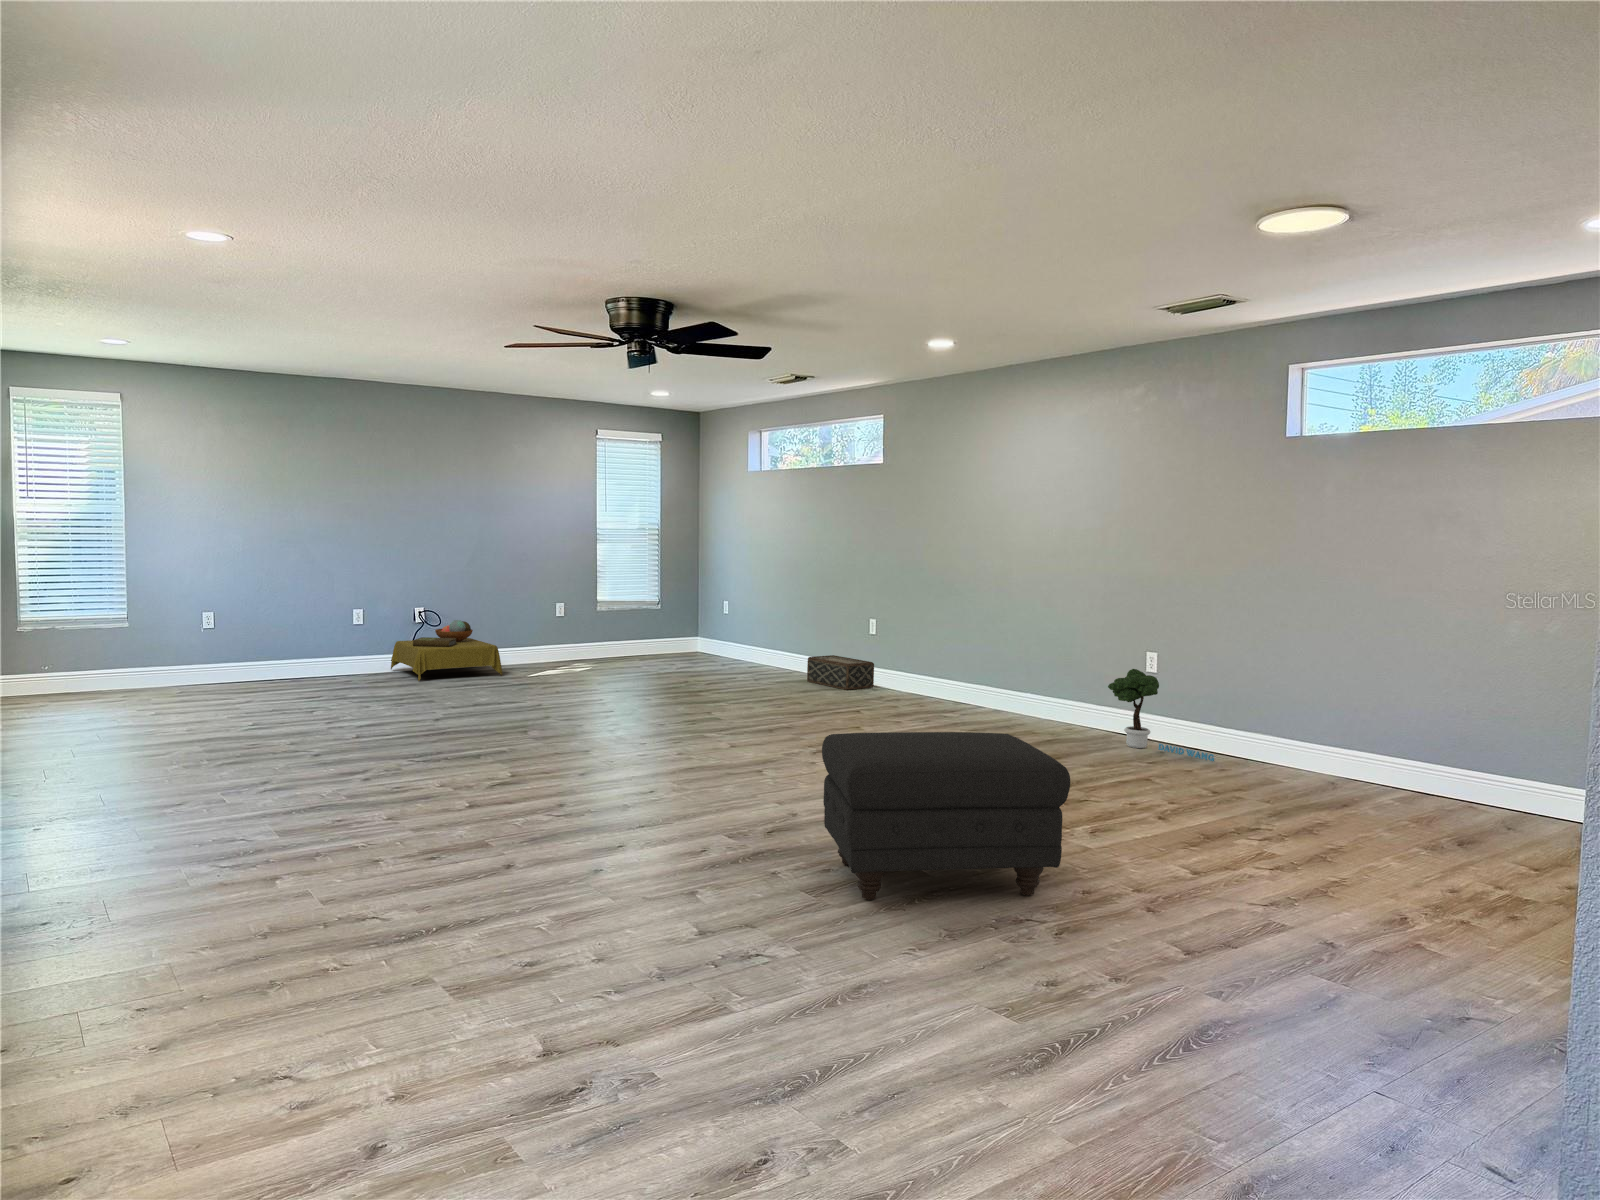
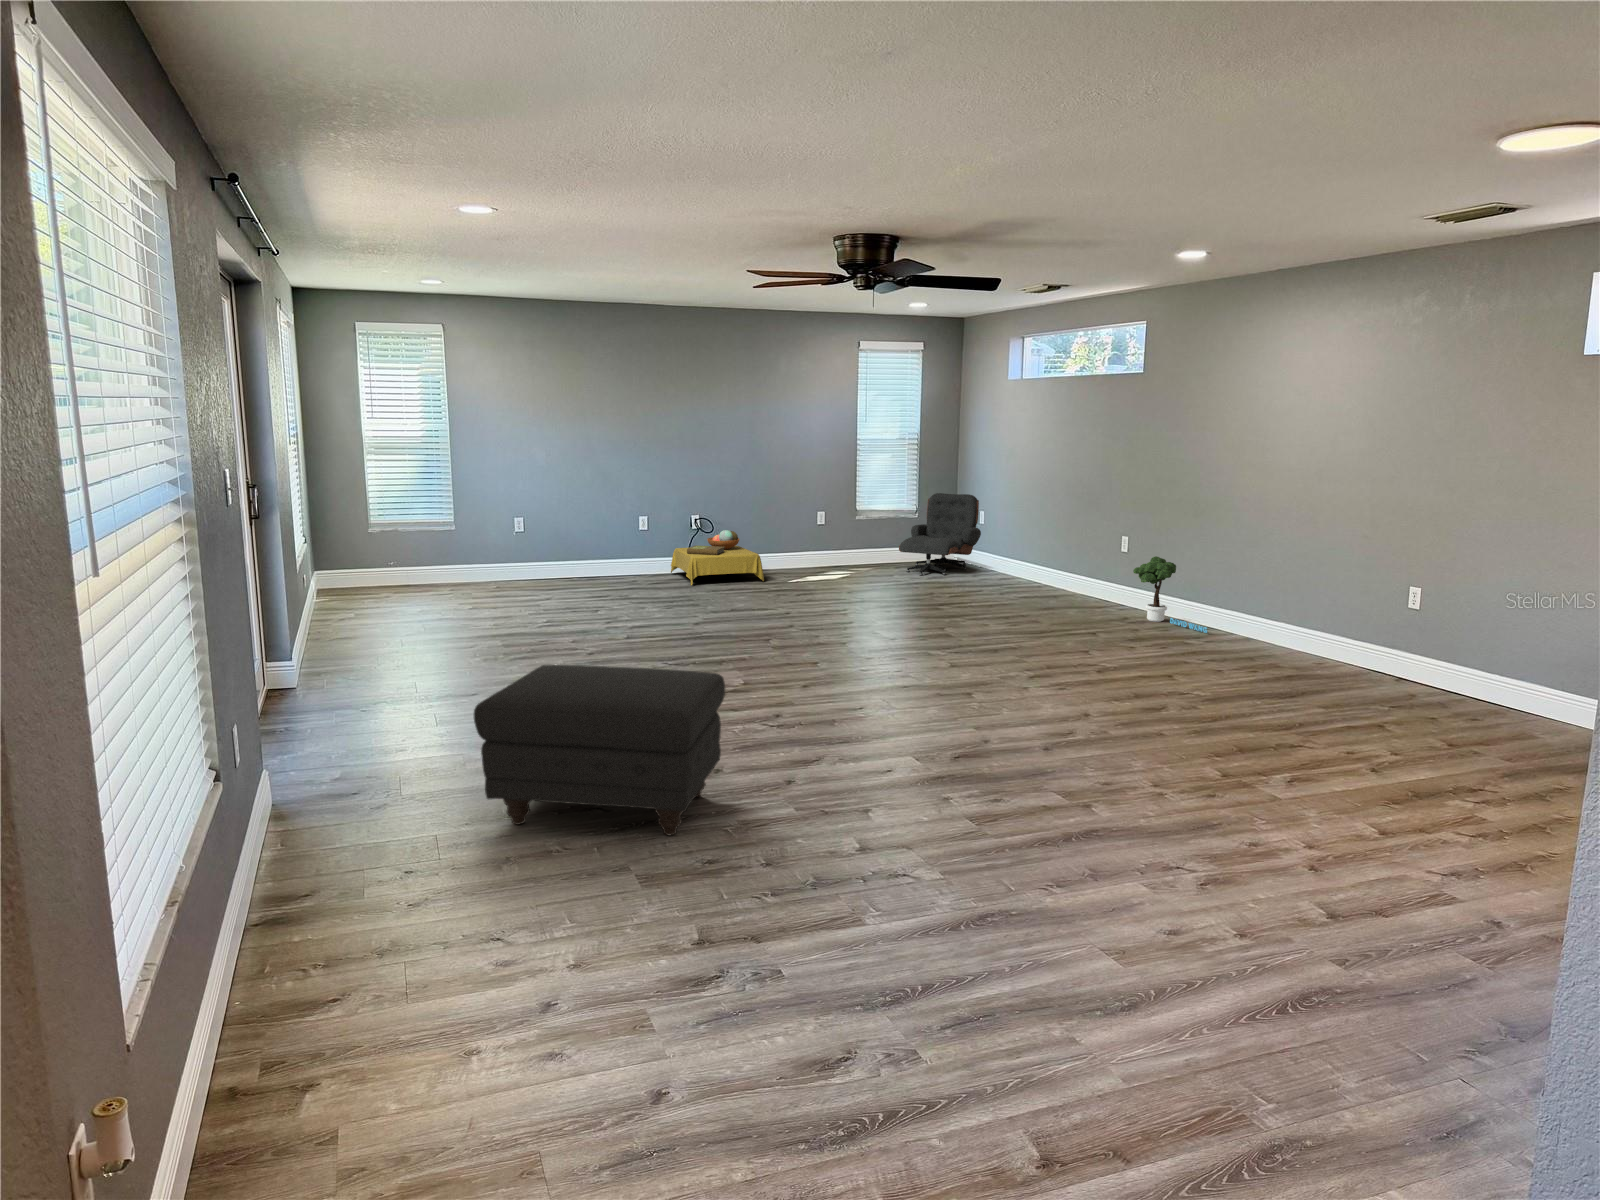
lounge chair: none [646,583,728,666] -> present [899,493,981,576]
woven basket: present [807,655,874,690] -> none [1051,570,1120,606]
potted tree: present [1108,669,1214,761] -> present [1133,556,1207,633]
ottoman: present [822,732,1070,900] -> present [474,665,725,835]

